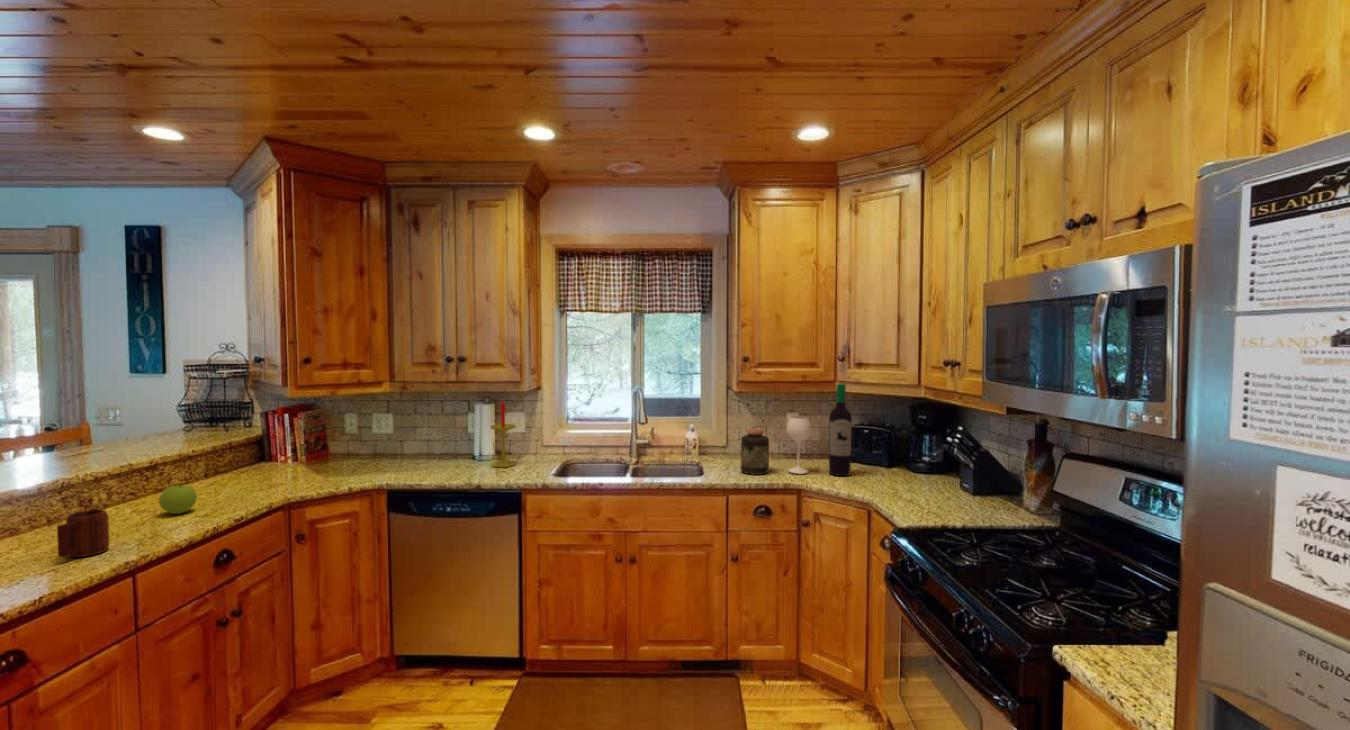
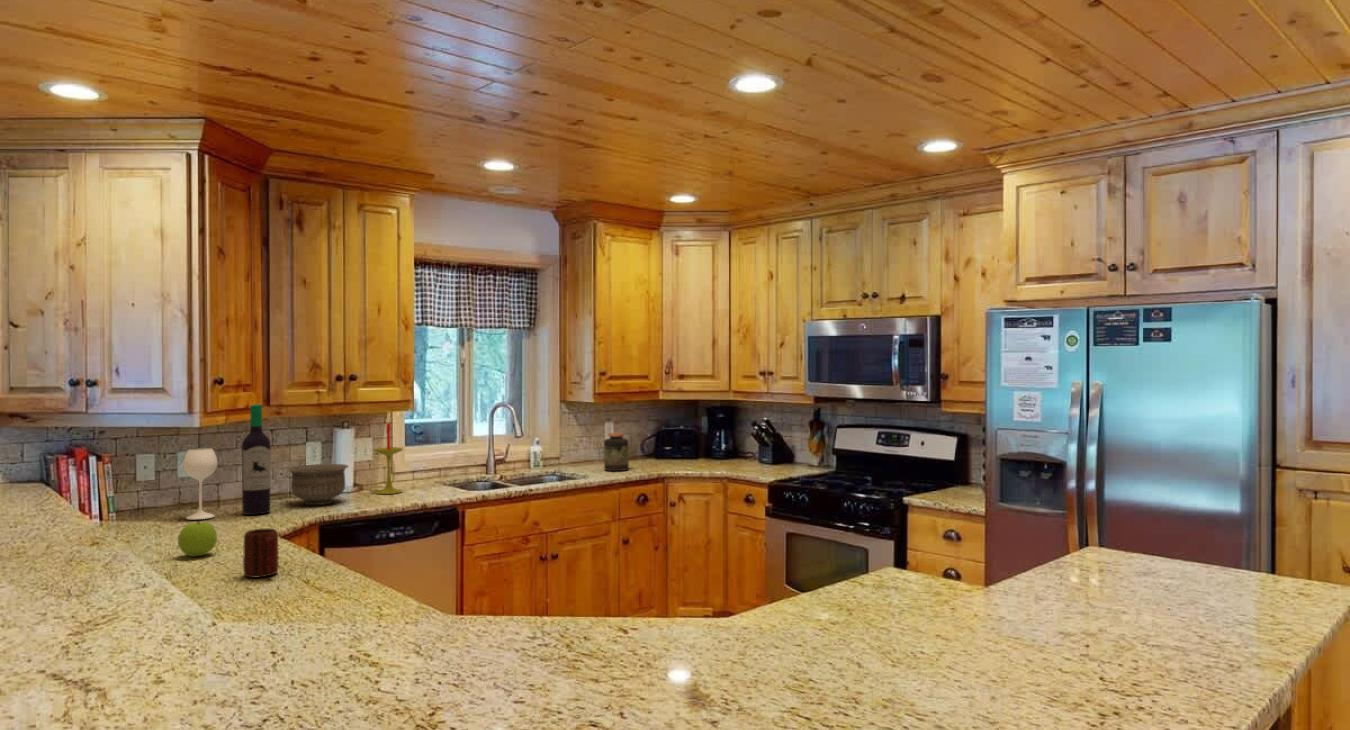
wine bottle: present [787,384,852,476] -> present [183,404,271,520]
bowl: none [403,434,456,471] -> present [288,464,348,505]

